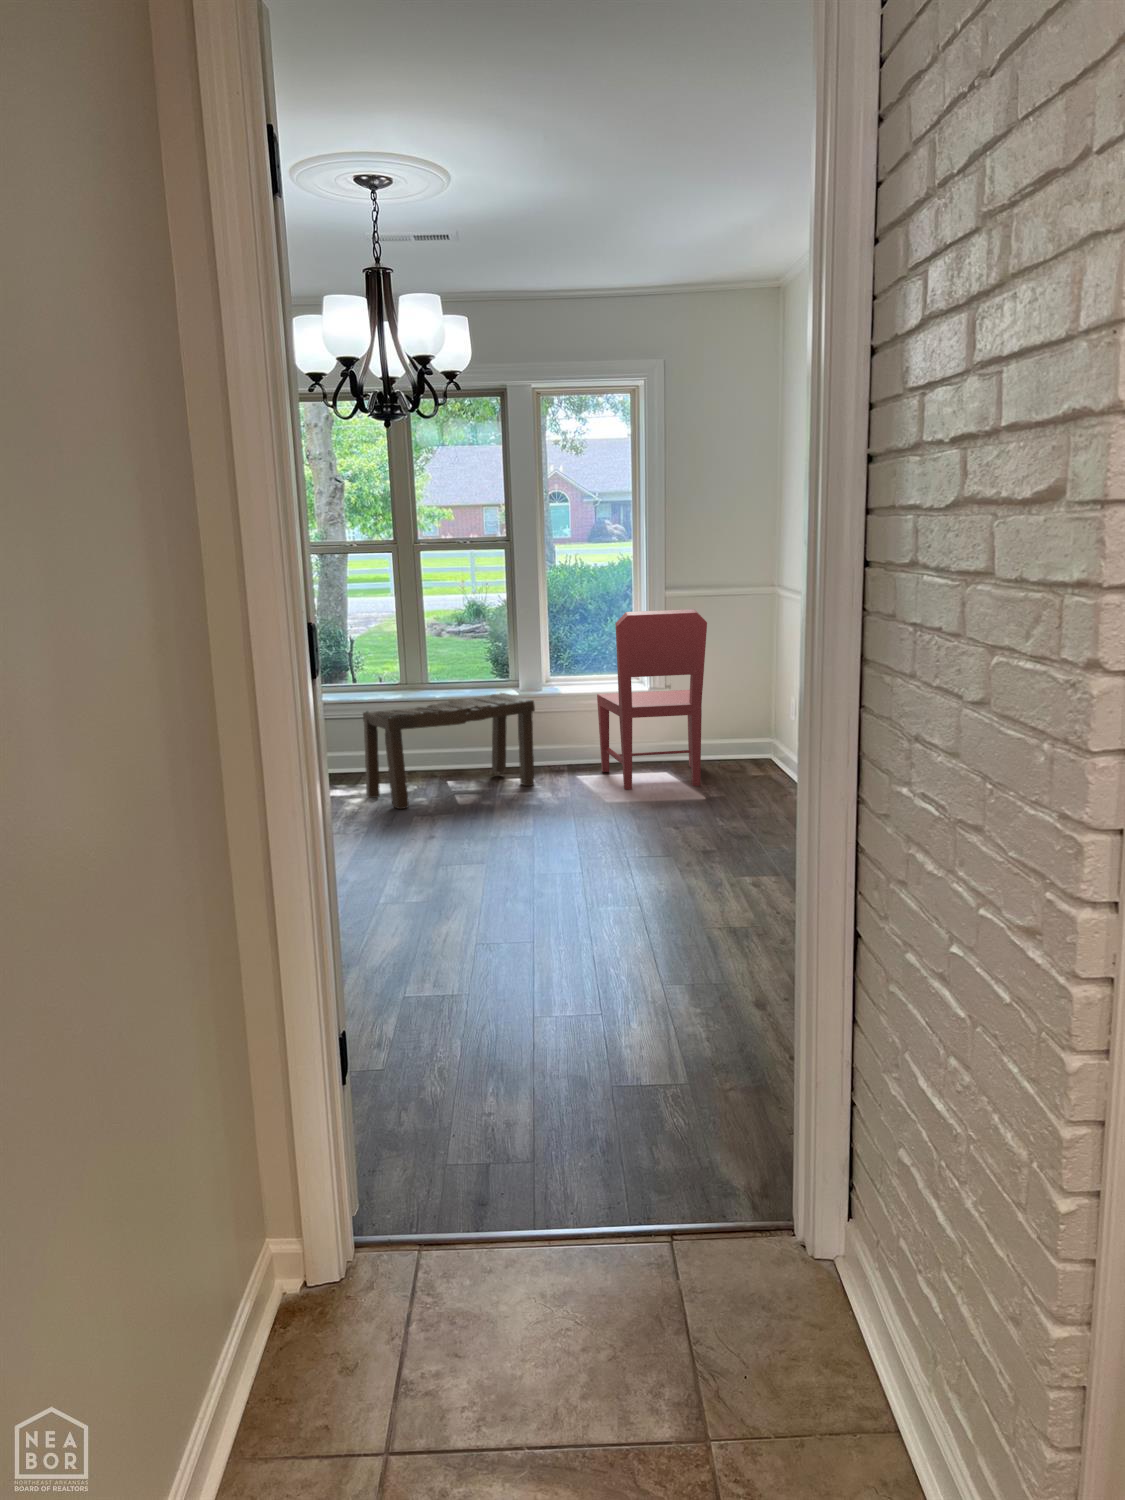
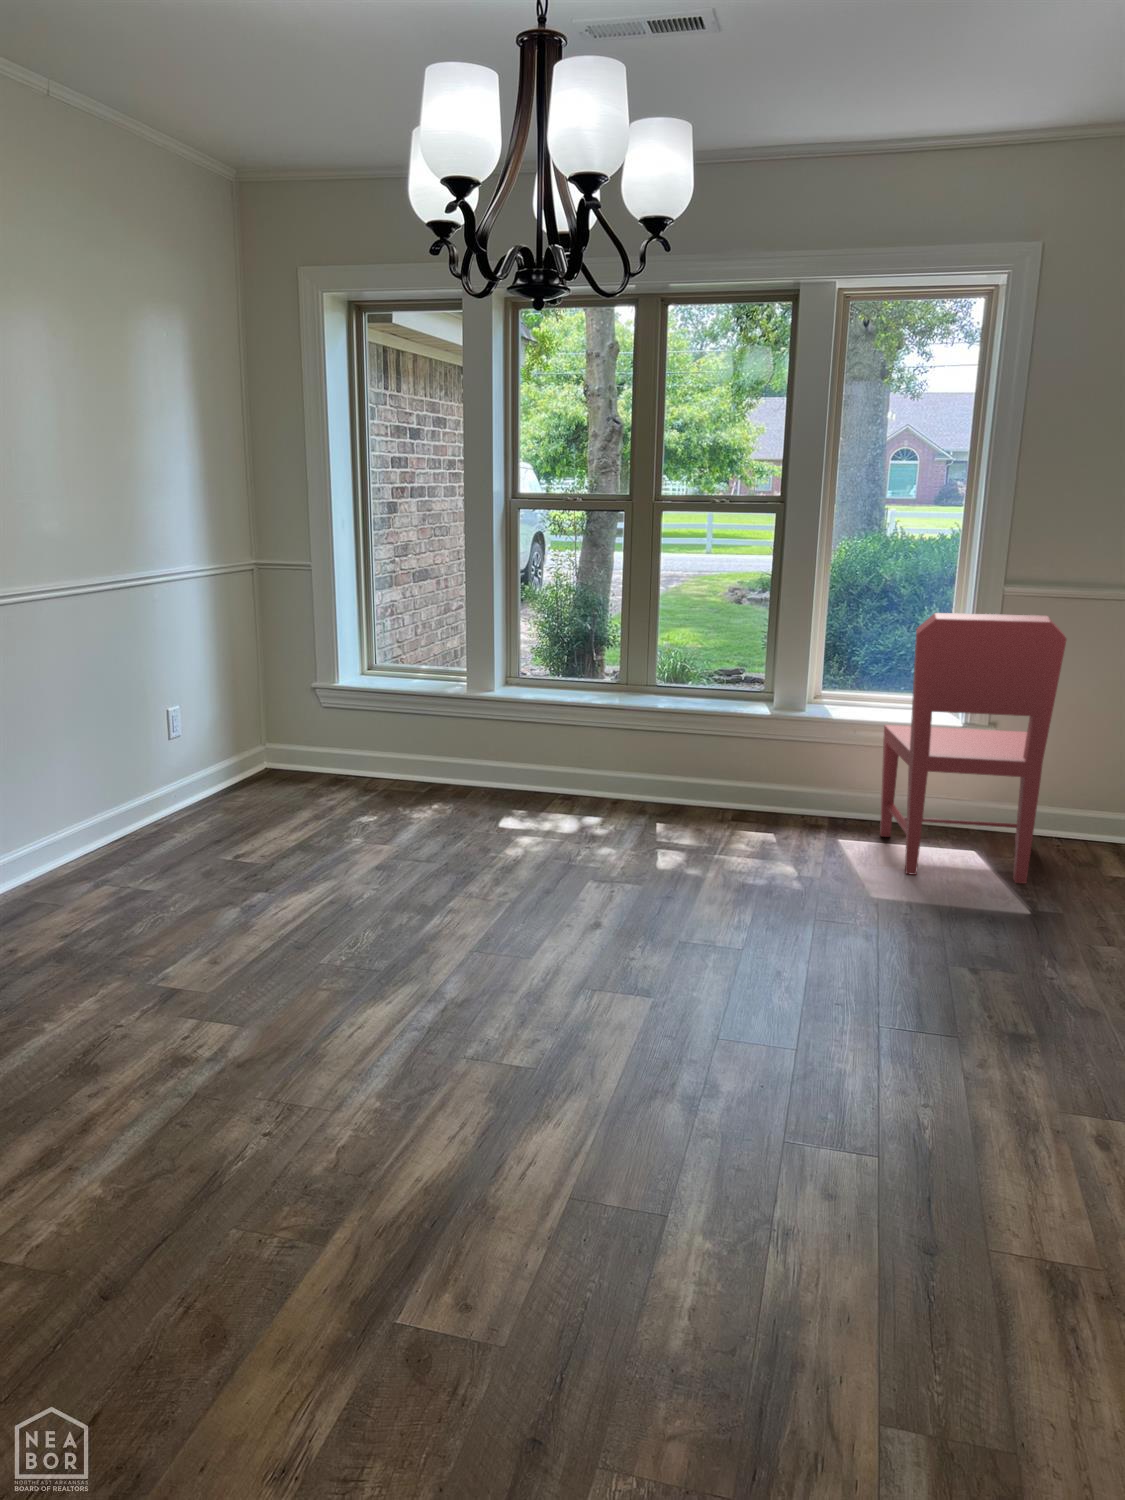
bench: present [363,693,535,809] -> none [546,709,785,862]

